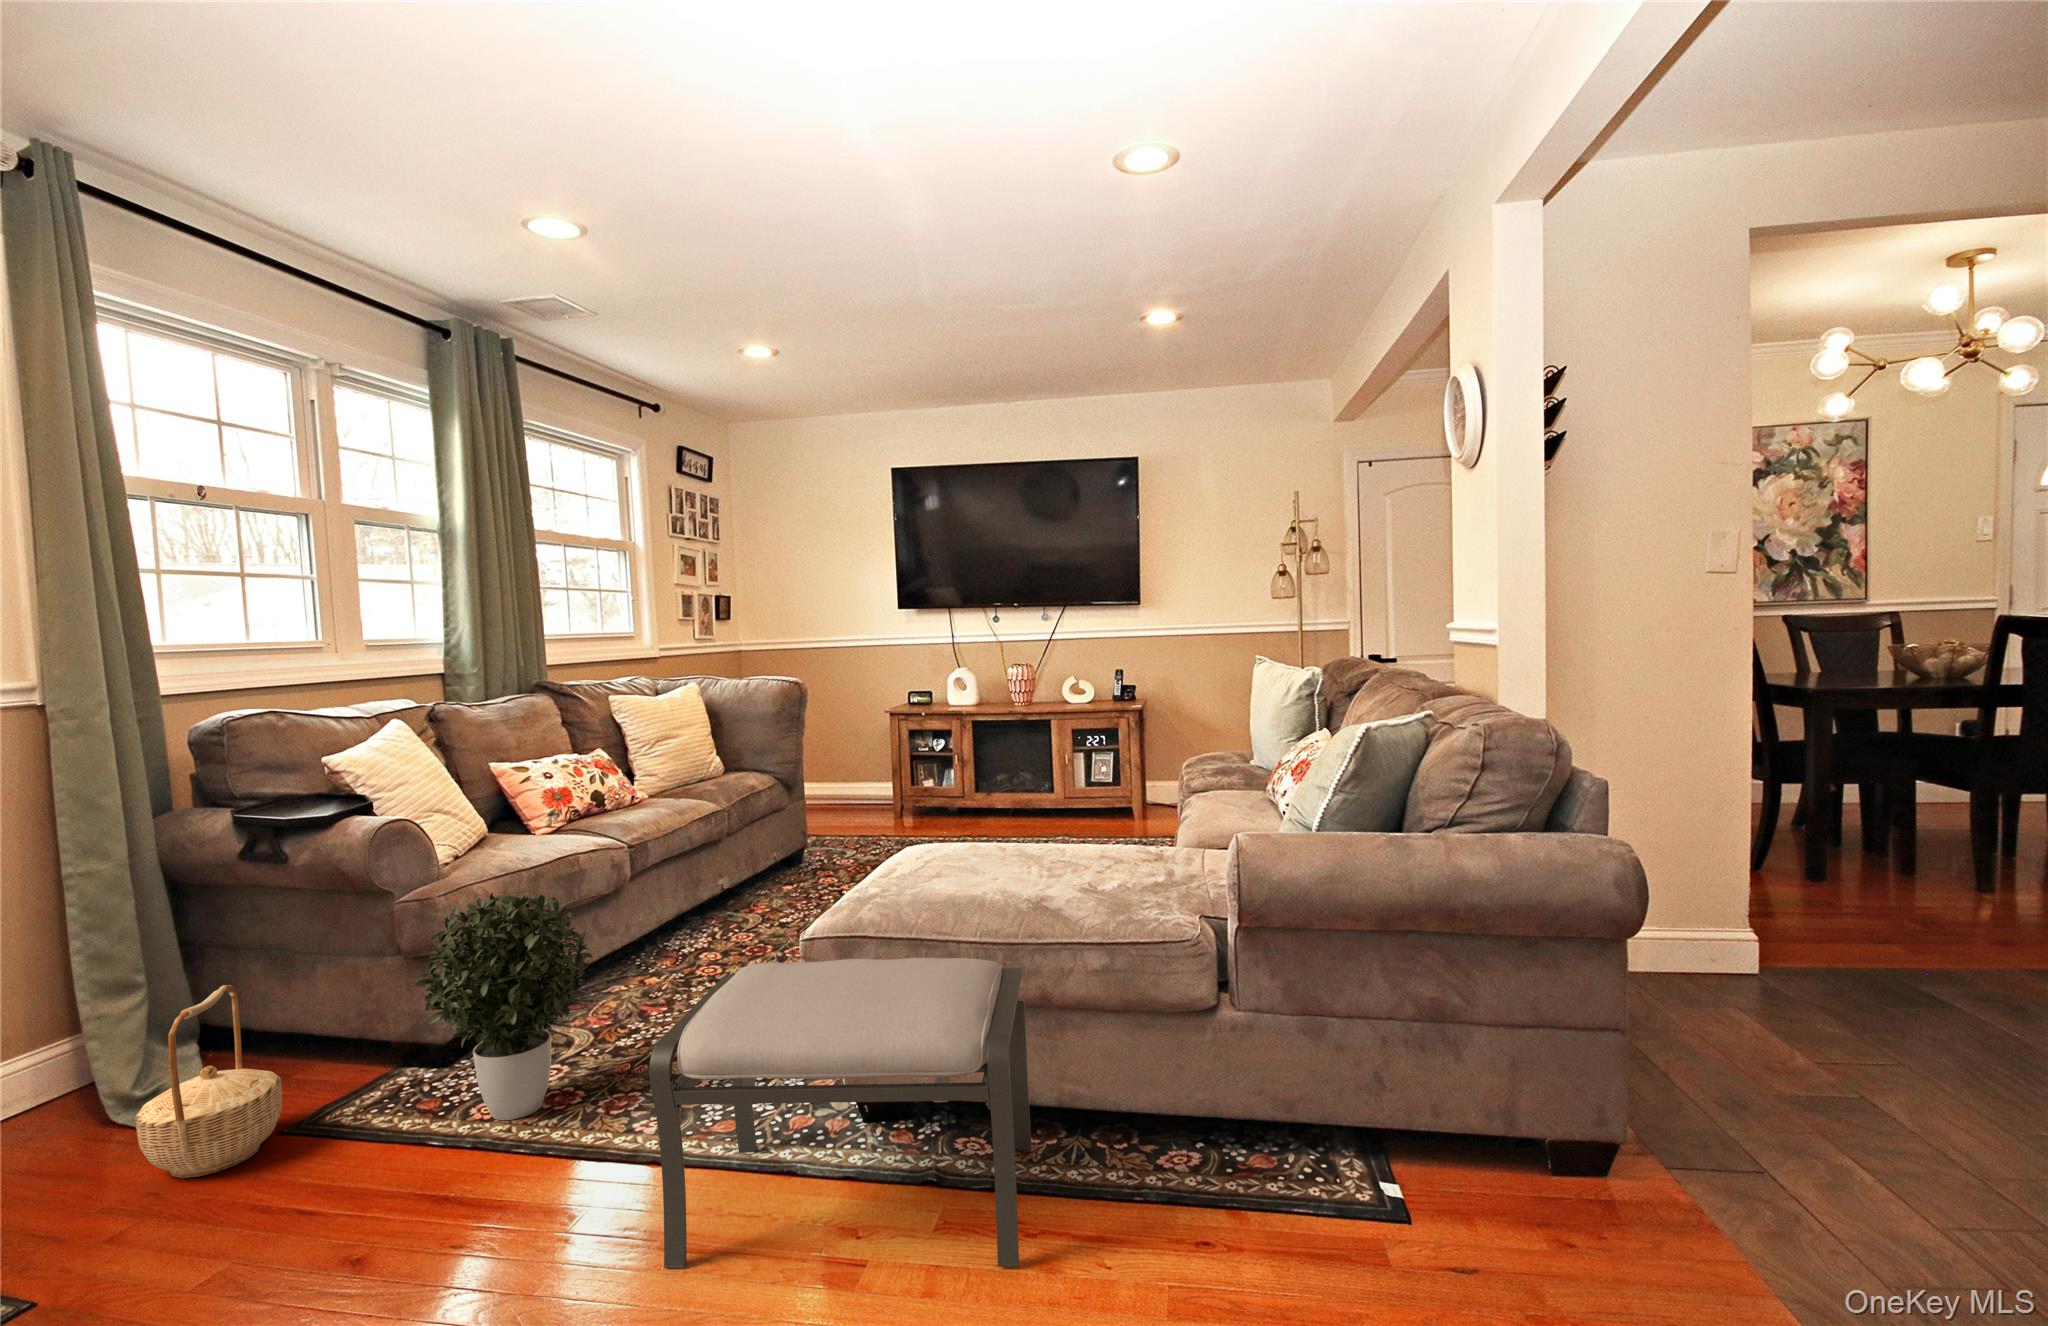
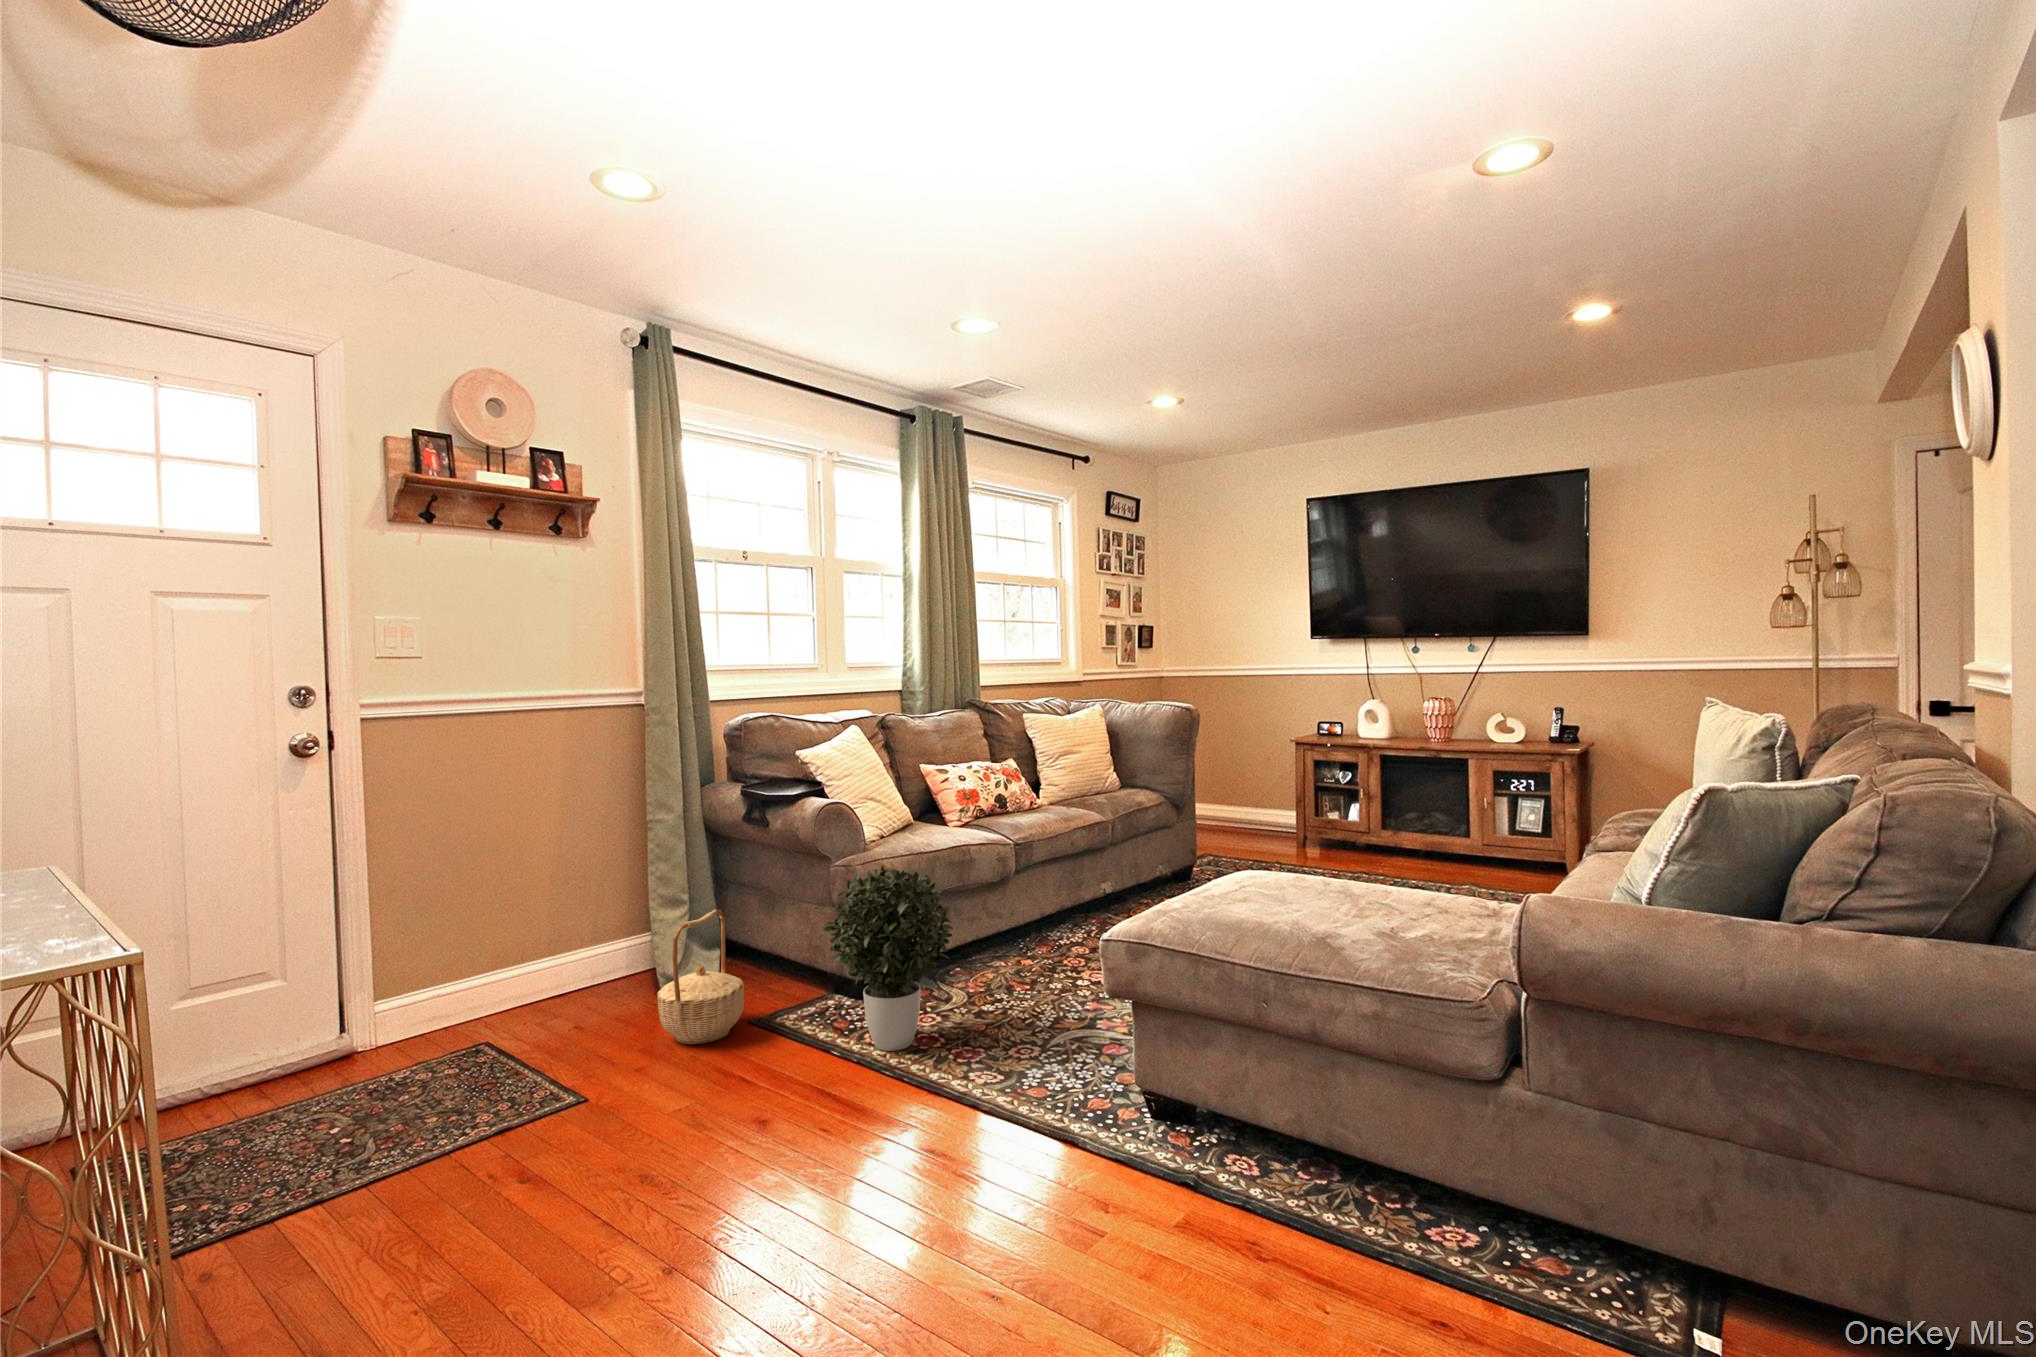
ottoman: present [649,958,1032,1268] -> none [941,954,1300,1285]

